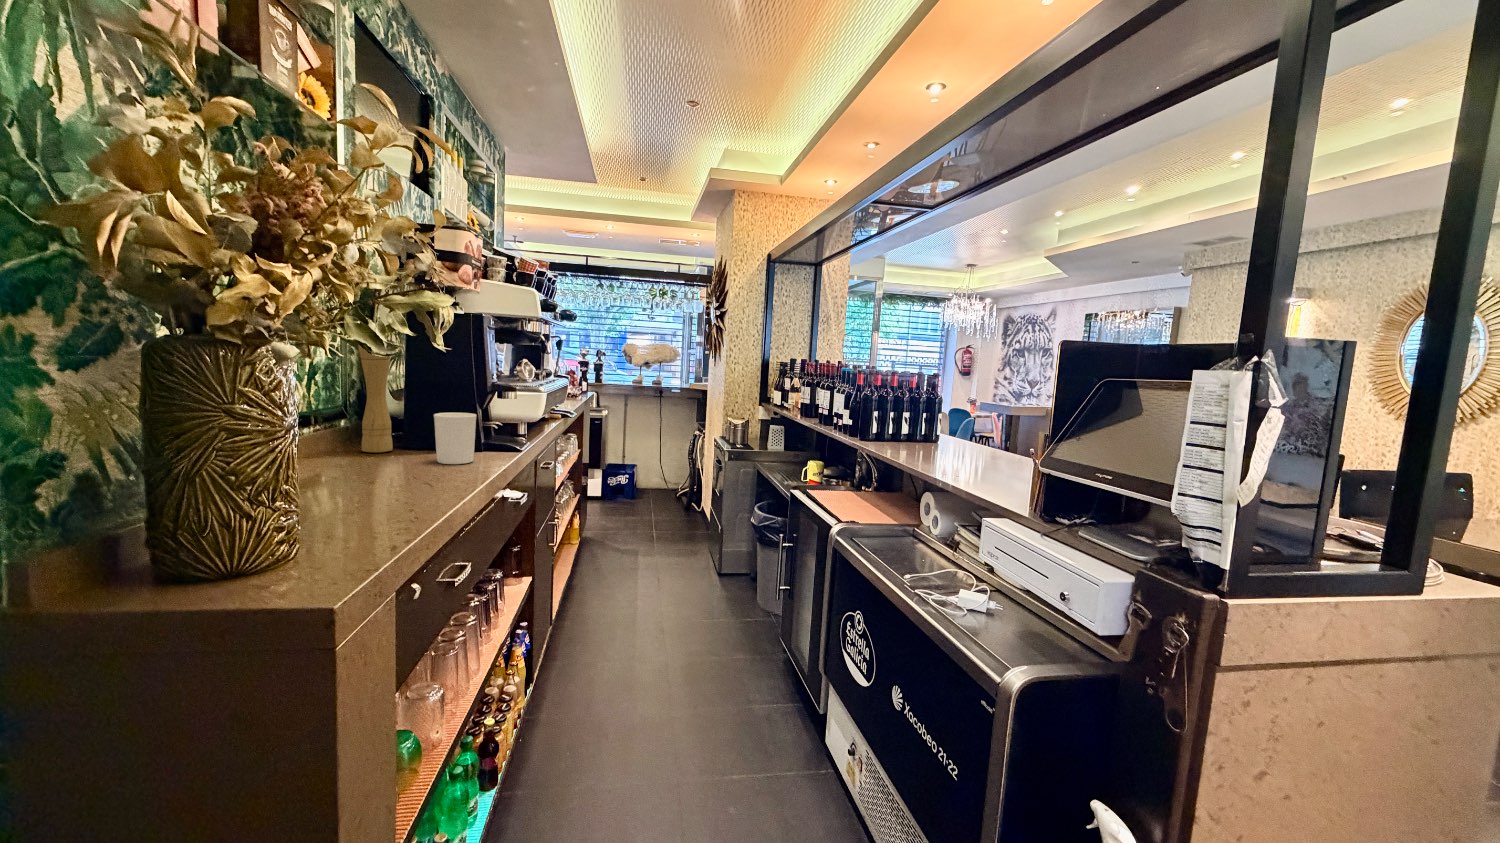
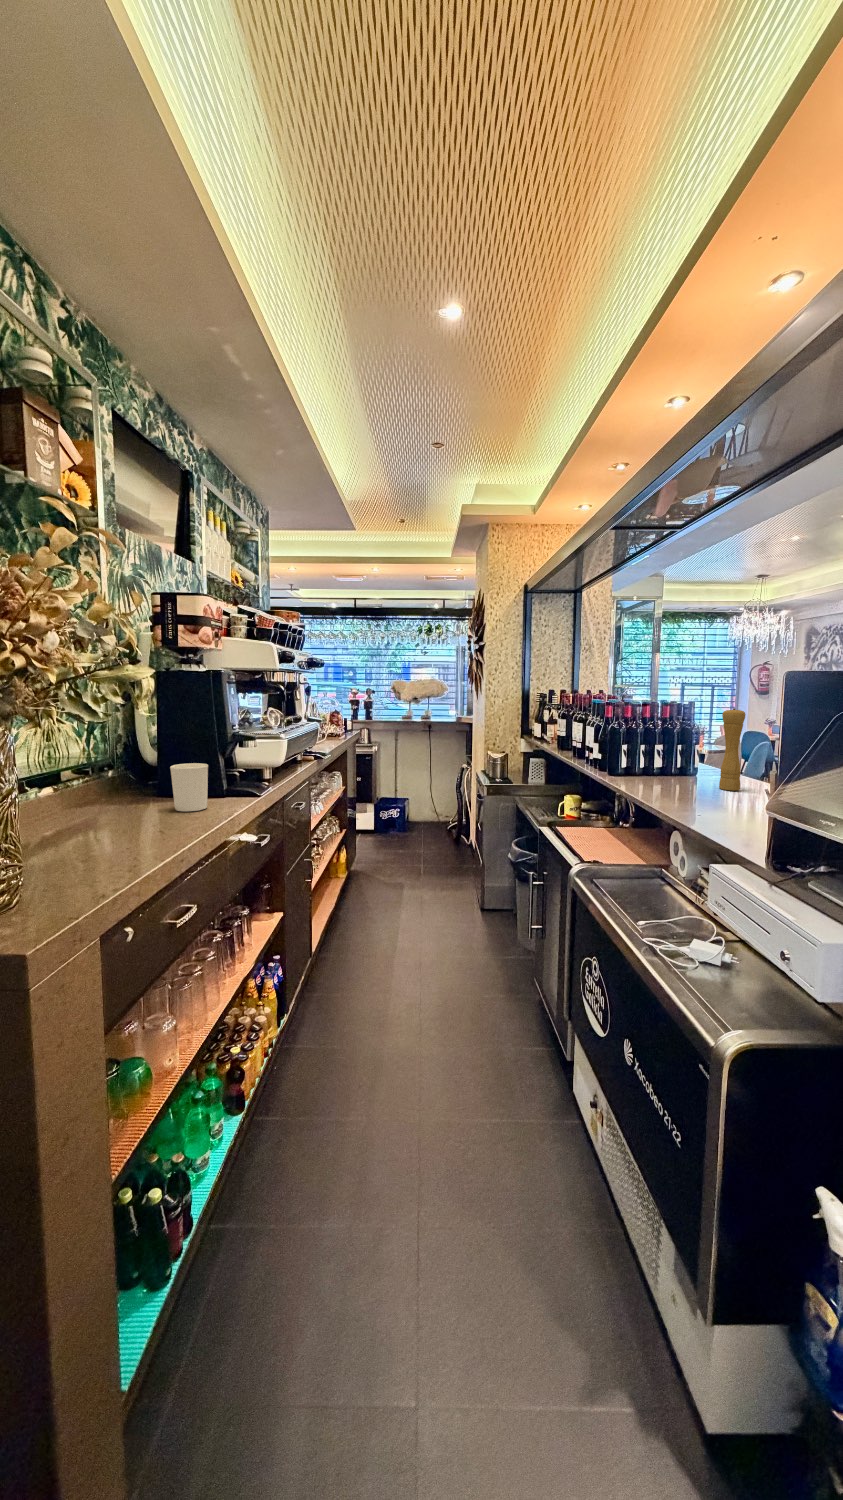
pepper mill: present [358,345,393,452] -> present [719,708,746,791]

